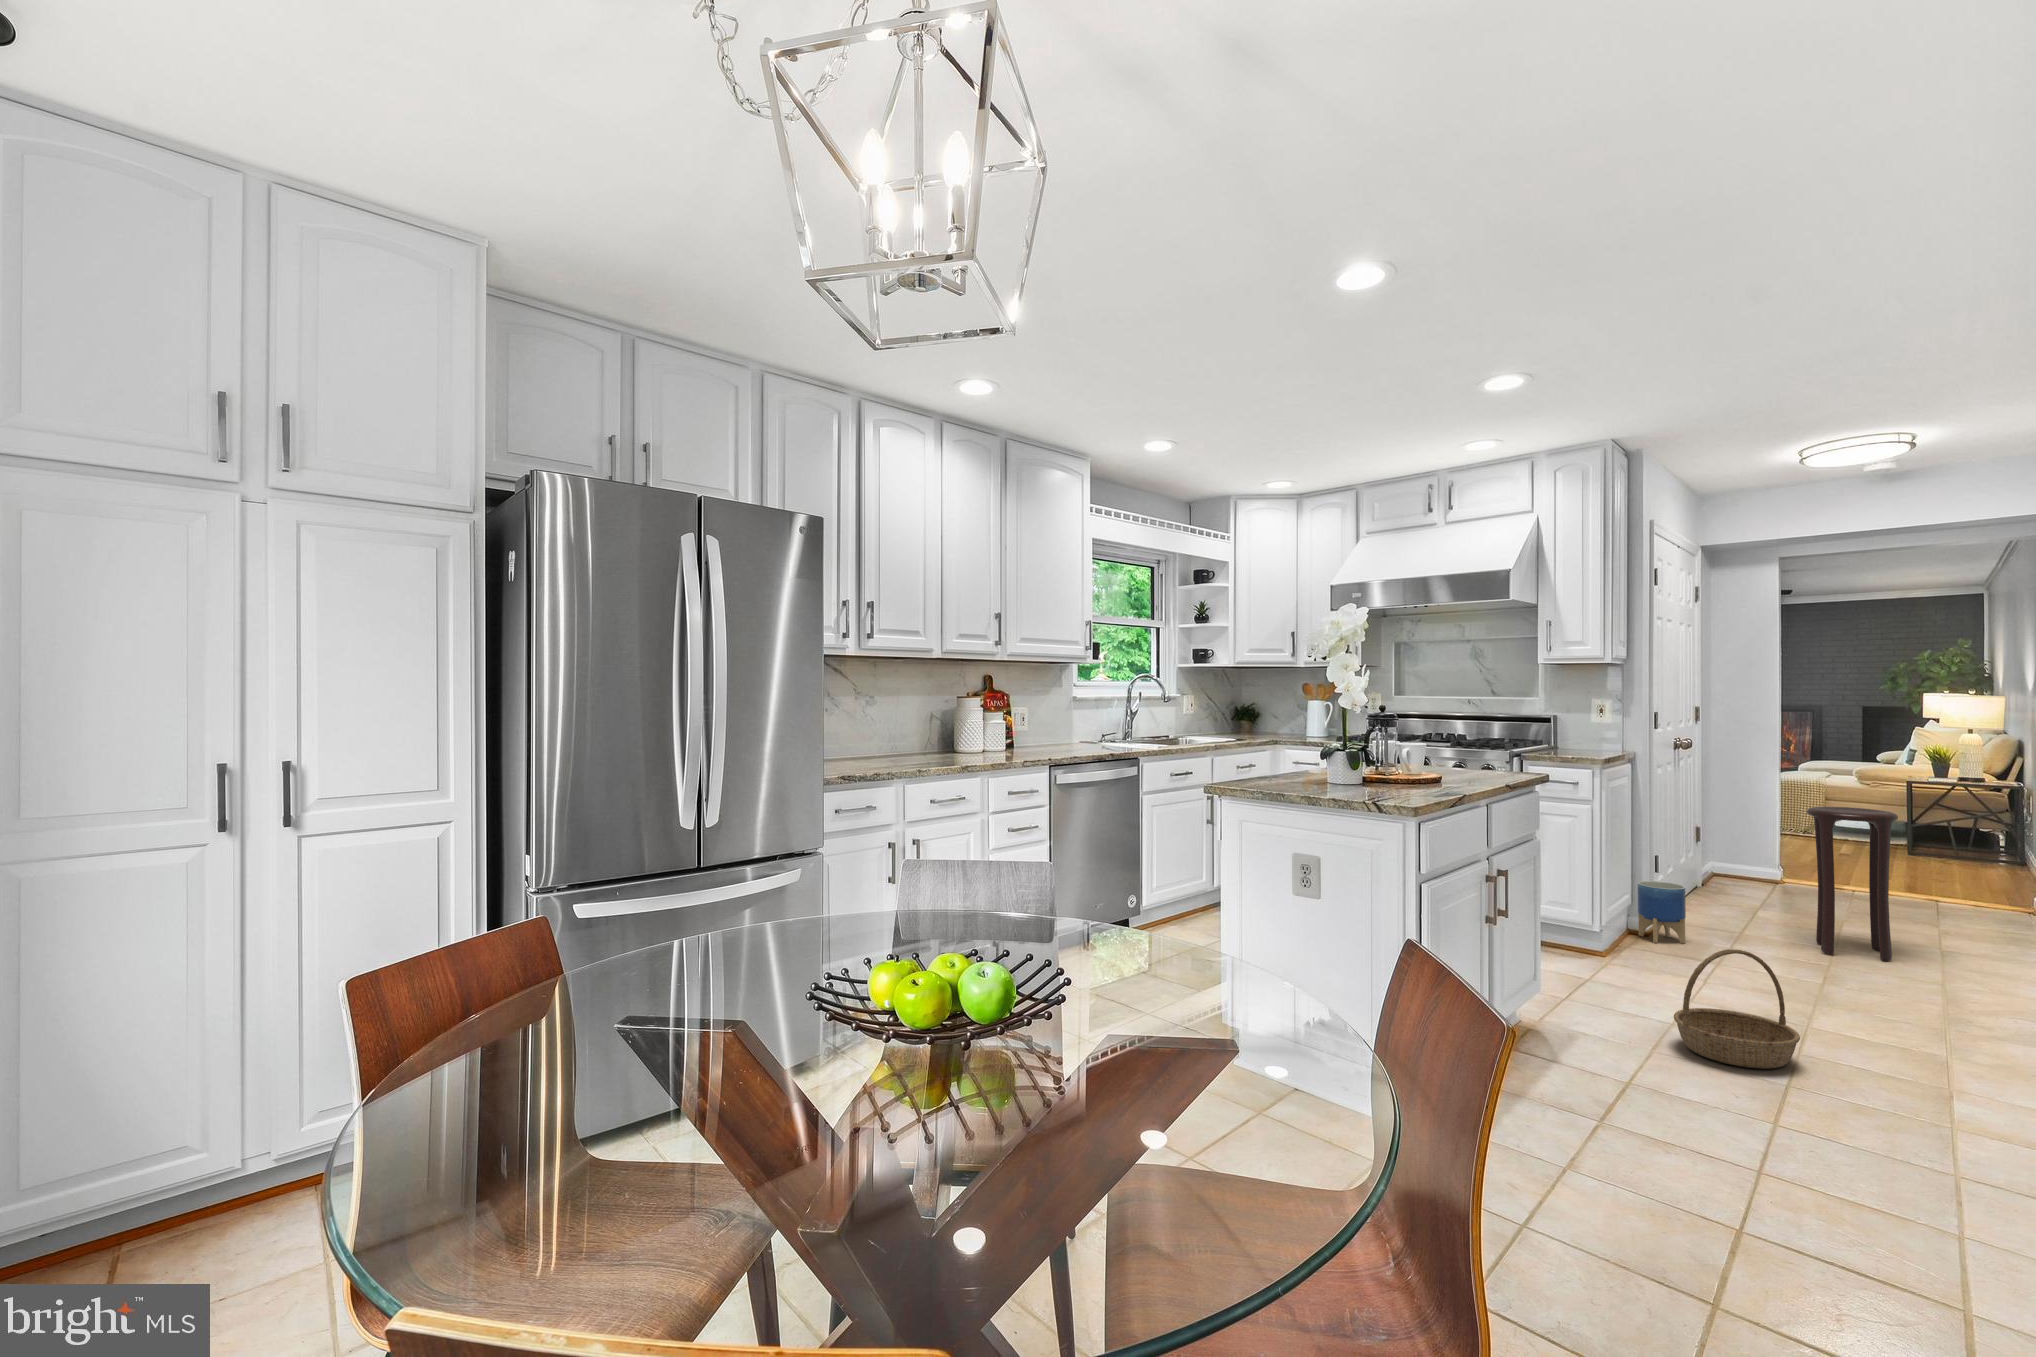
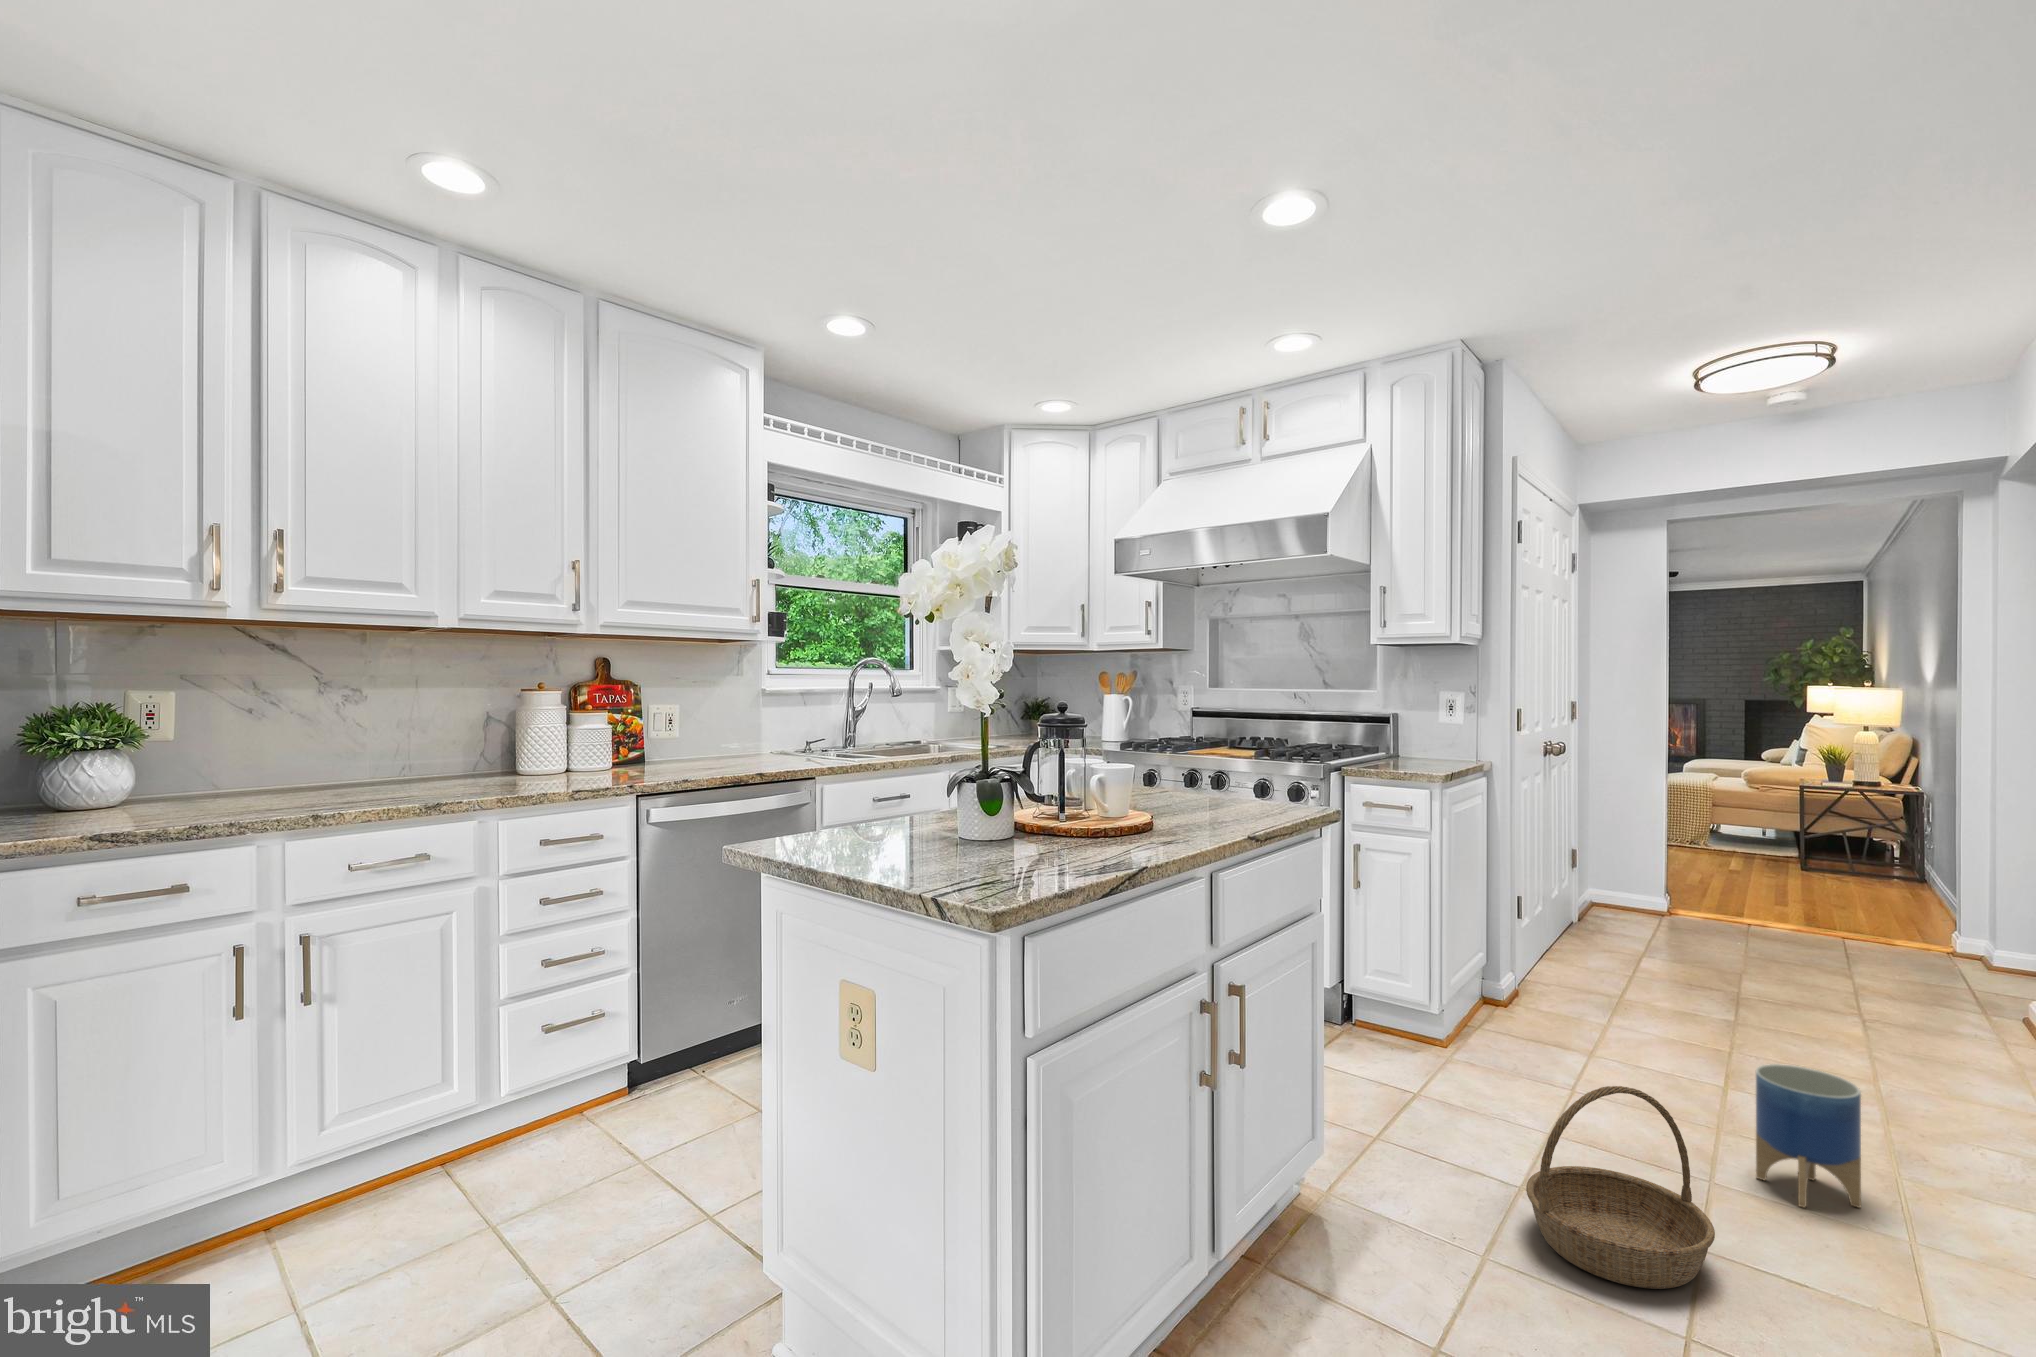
stool: present [1807,807,1898,961] -> none [1704,833,1819,1041]
planter: present [1638,881,1686,944] -> present [1756,1064,1861,1208]

